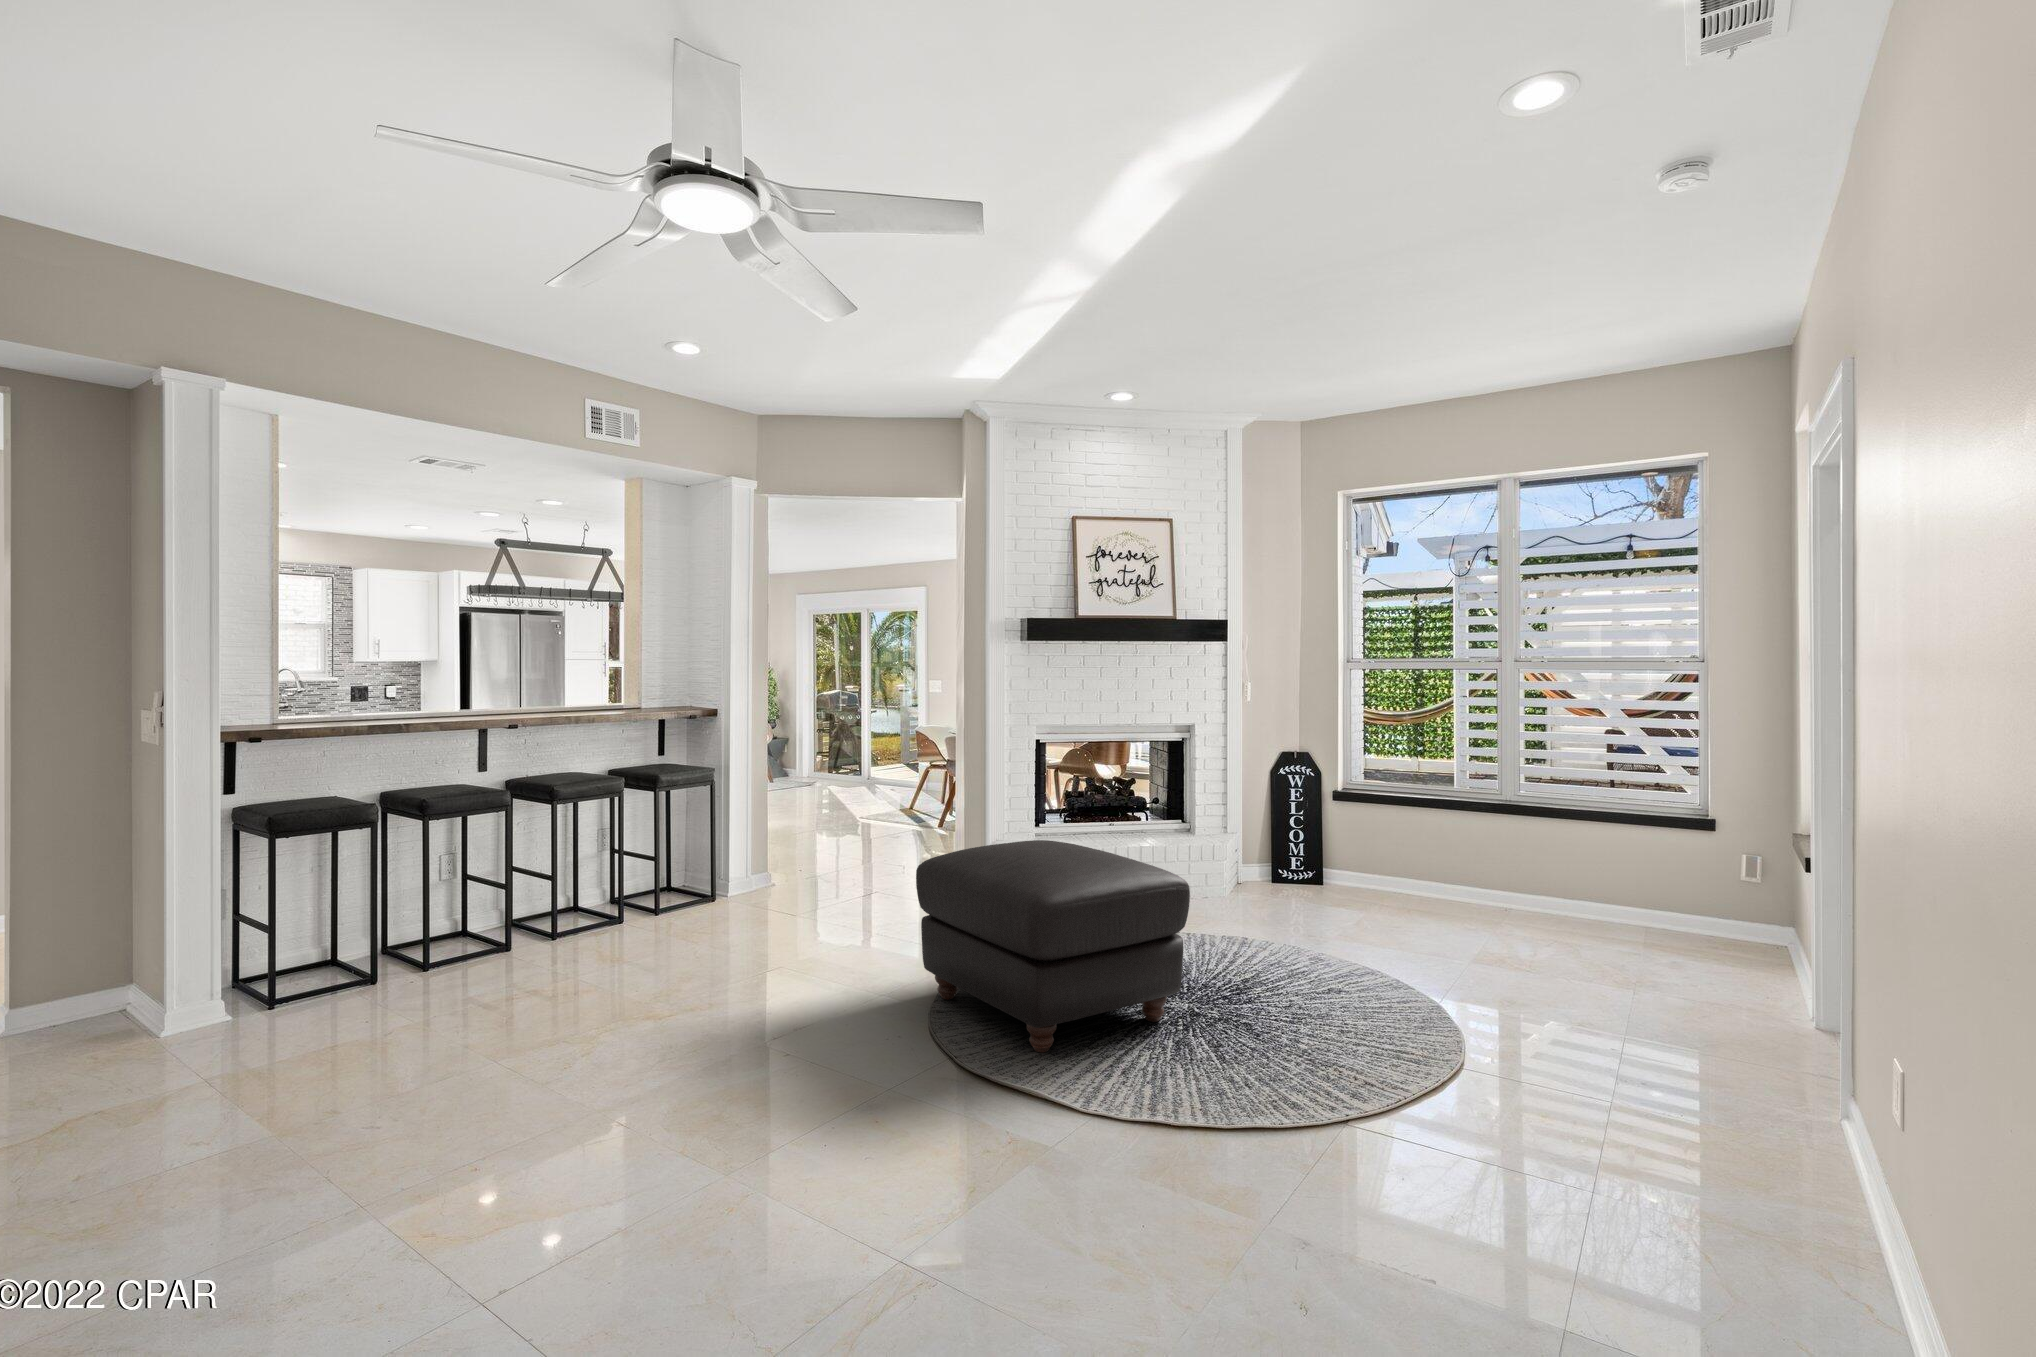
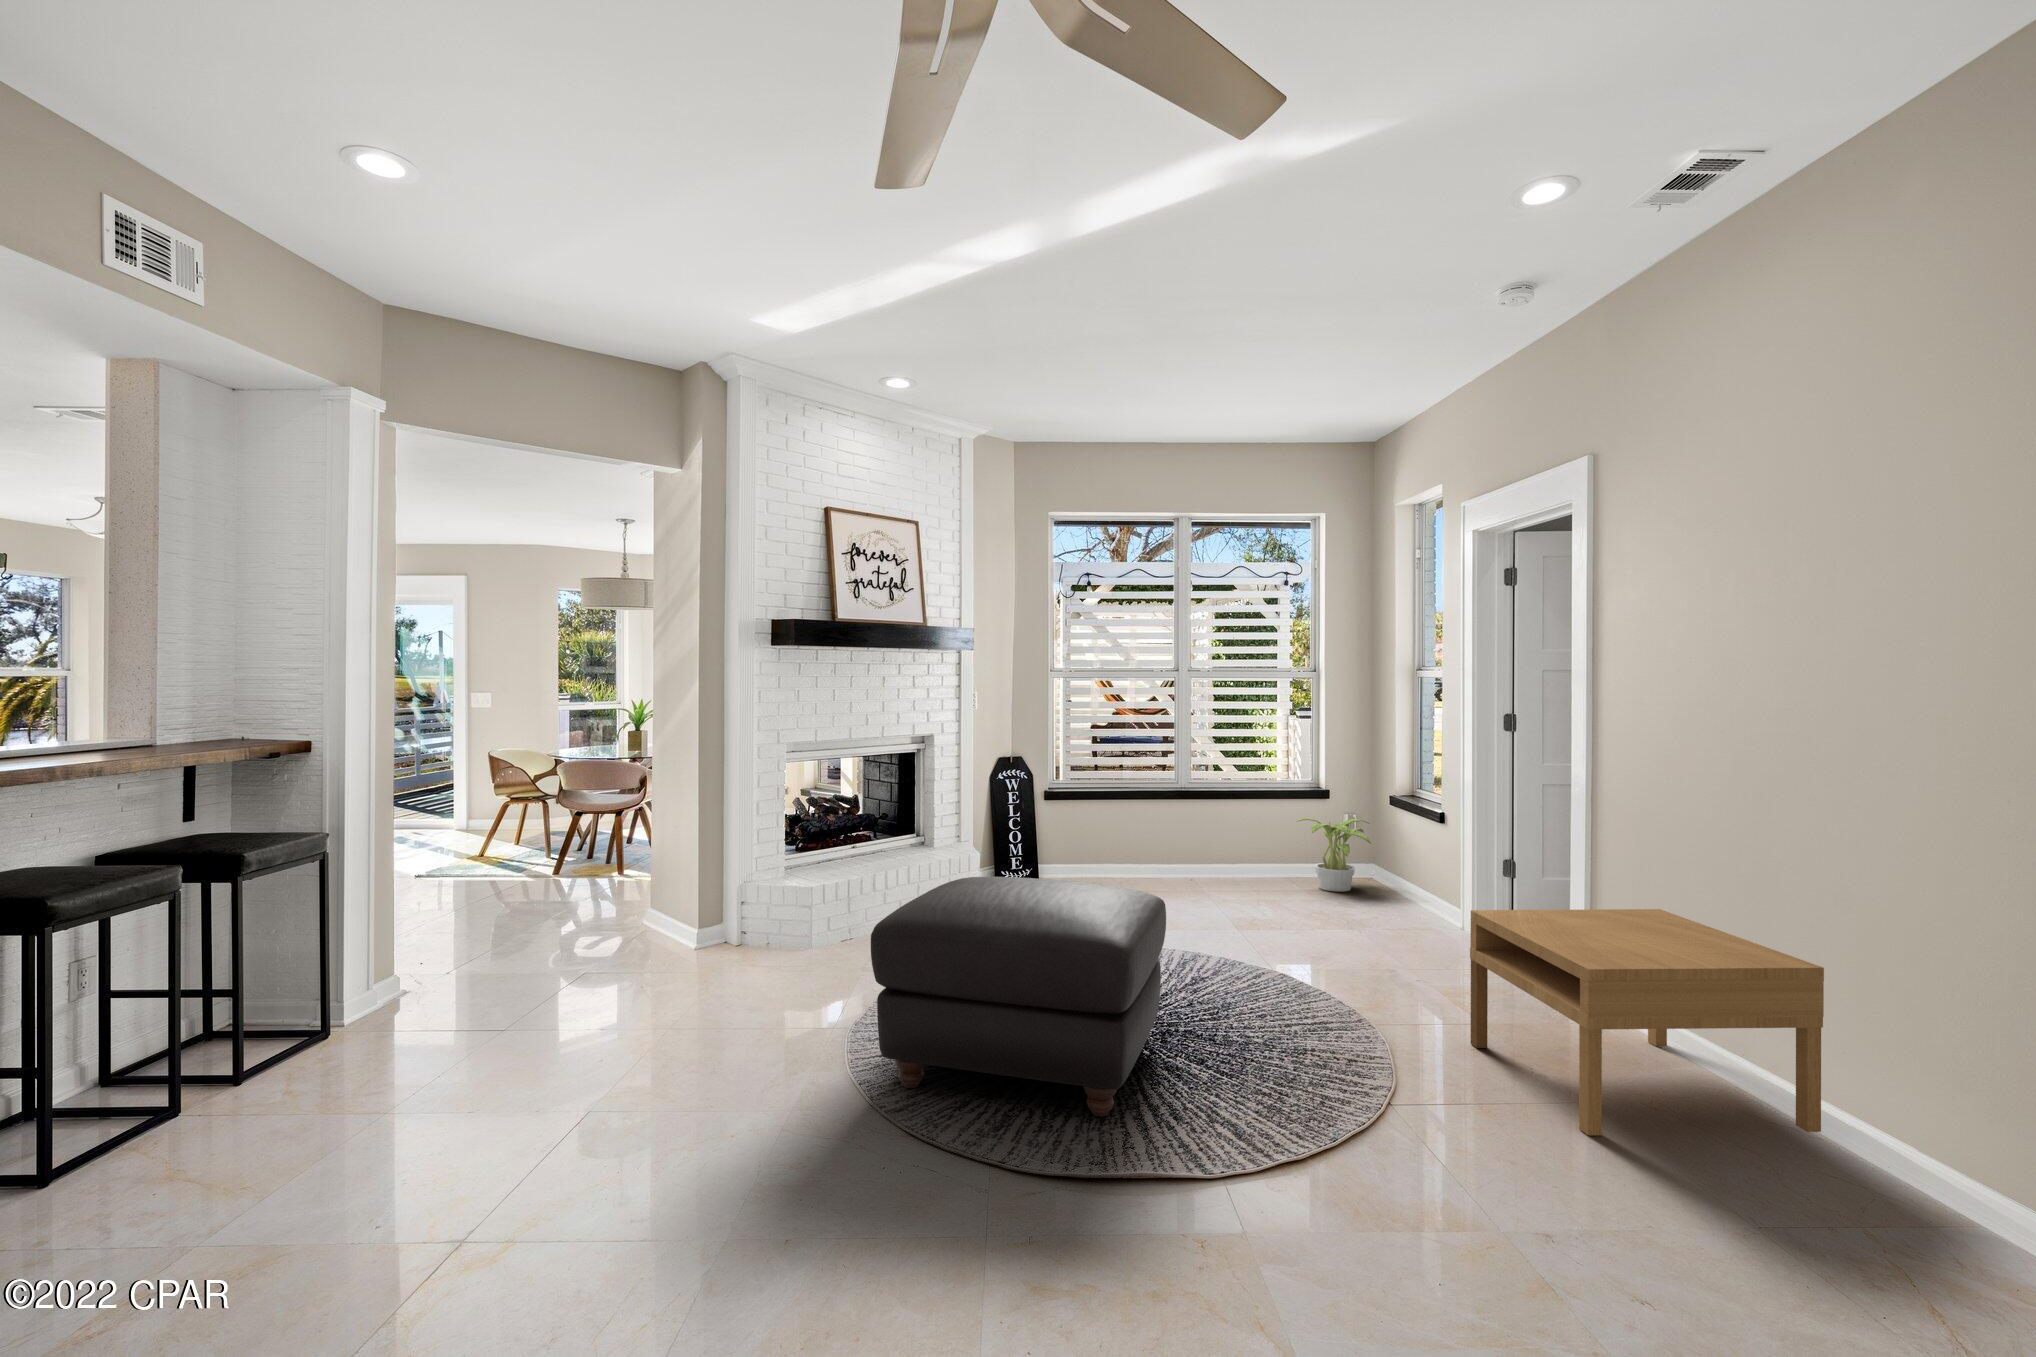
potted plant: none [1643,849,1762,951] -> present [1297,818,1371,892]
coffee table: none [1482,945,1880,1333] -> present [1470,909,1824,1136]

